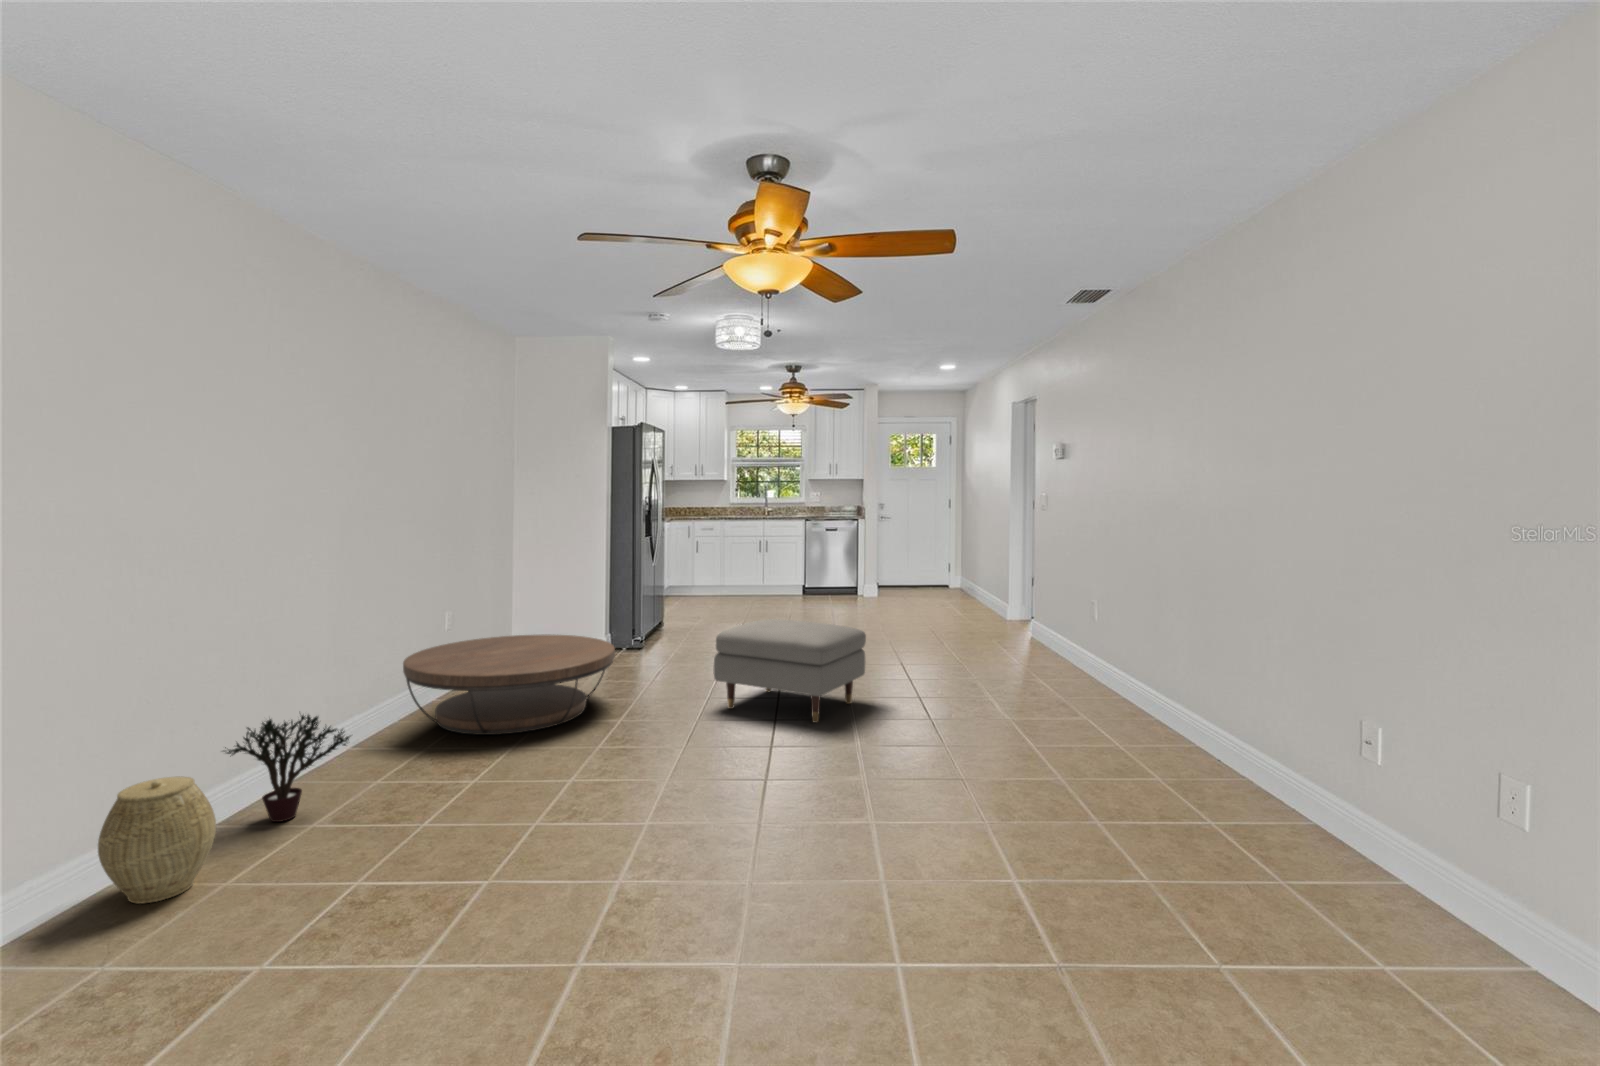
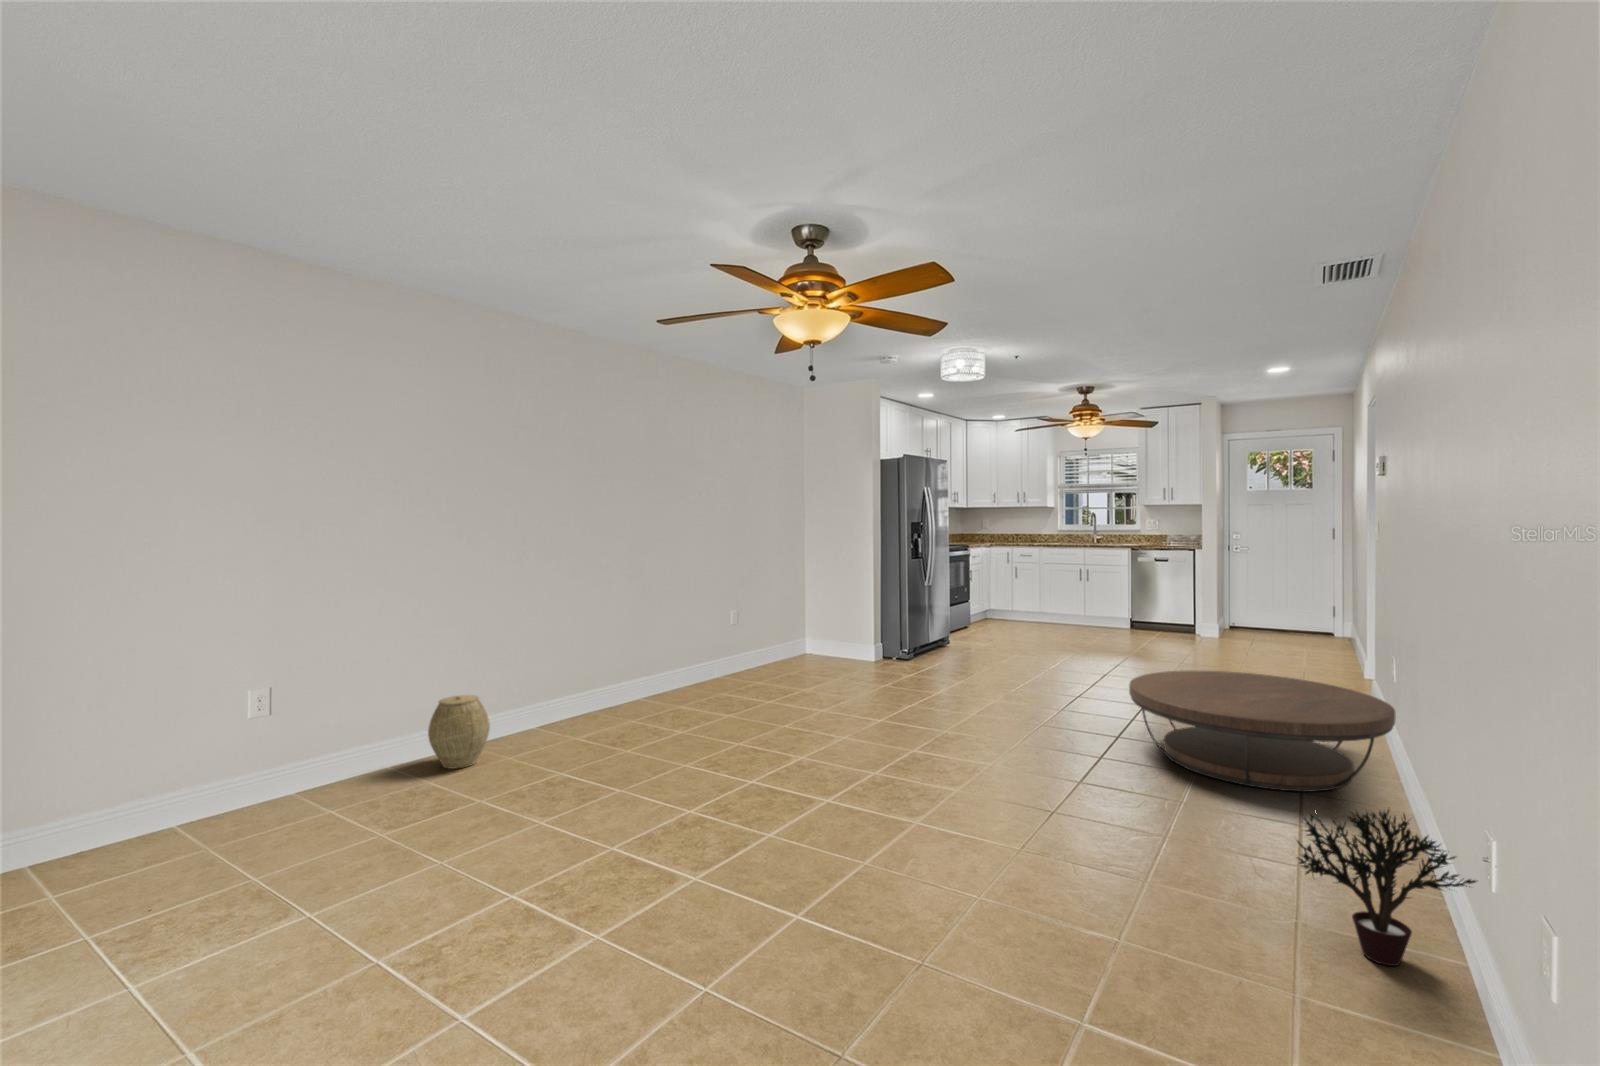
ottoman: present [714,619,866,723] -> none [899,640,1049,743]
coffee table: present [403,635,615,735] -> present [1129,671,1395,792]
potted plant: present [224,715,350,822] -> present [1297,809,1476,966]

